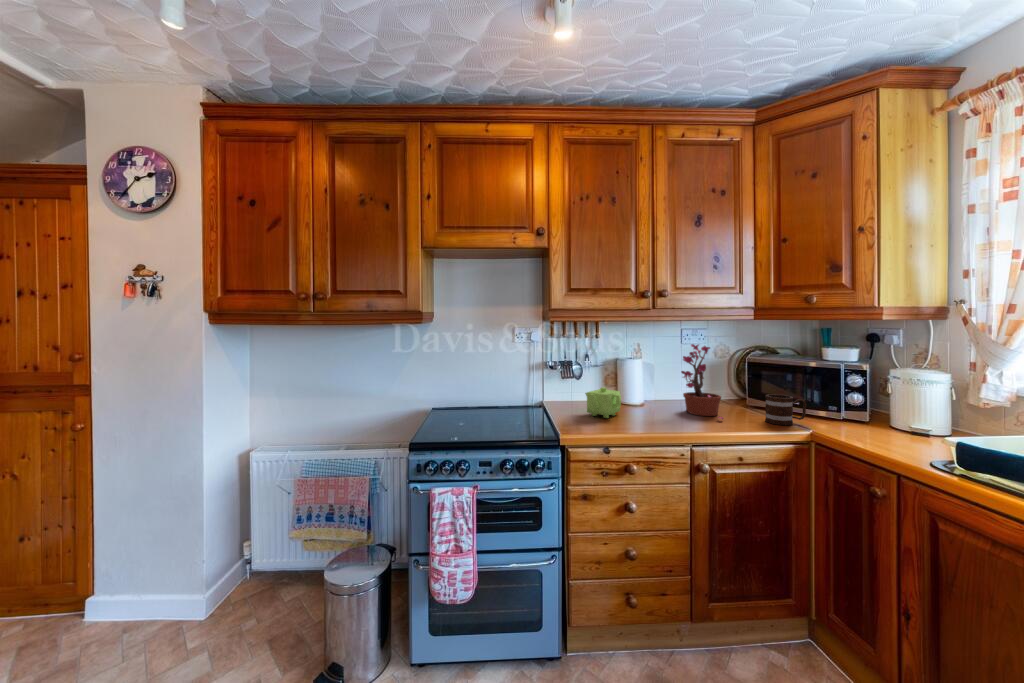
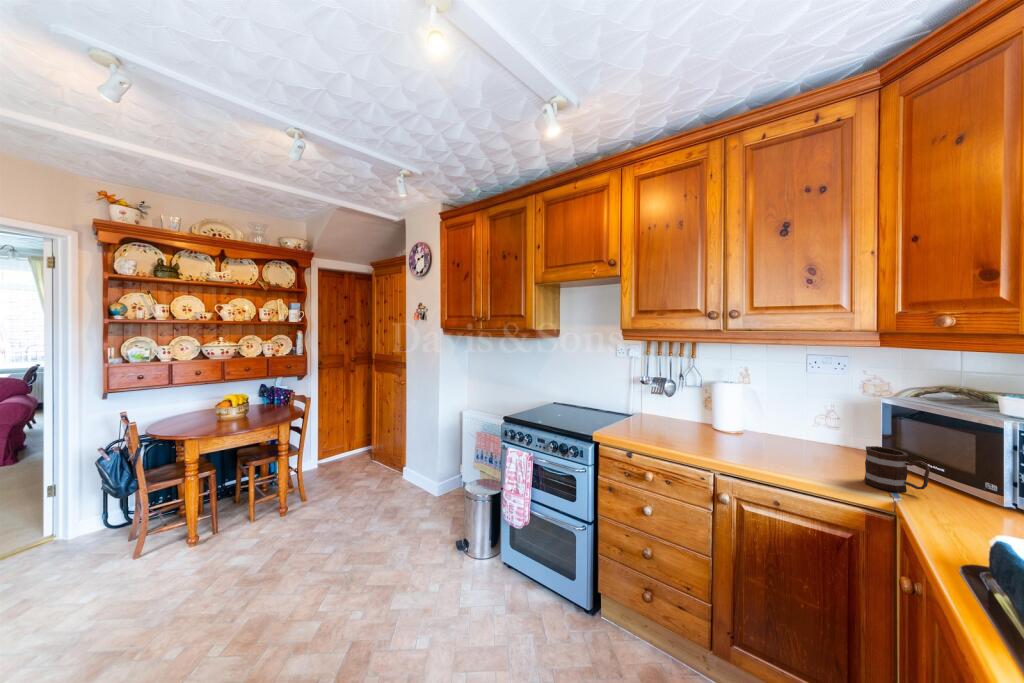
potted plant: present [681,344,723,419] -> none [758,371,828,463]
teapot: present [585,388,621,418] -> none [651,404,698,433]

